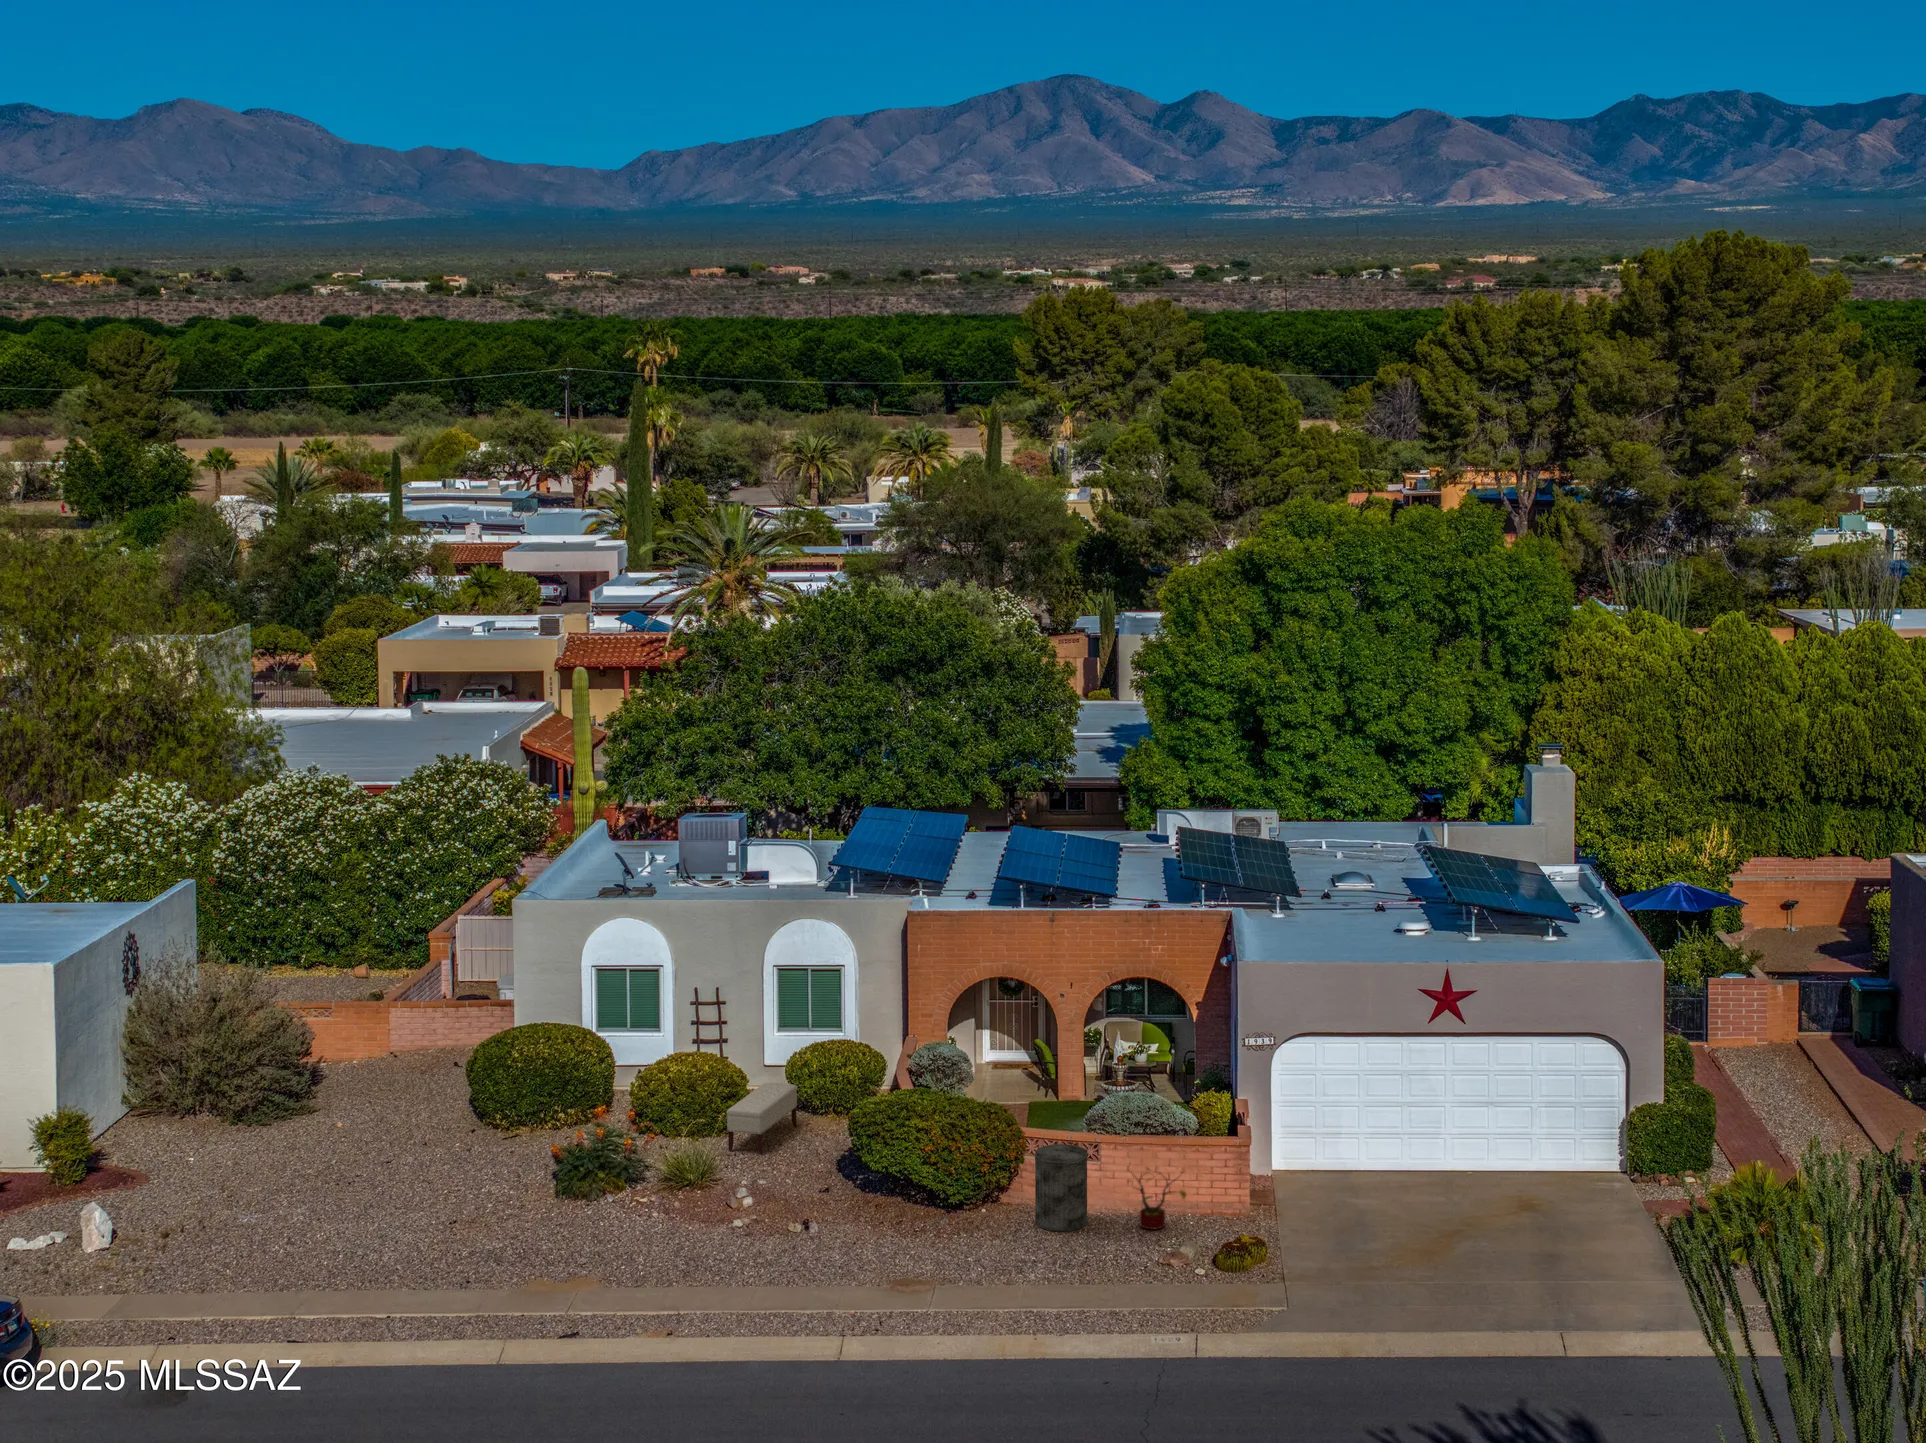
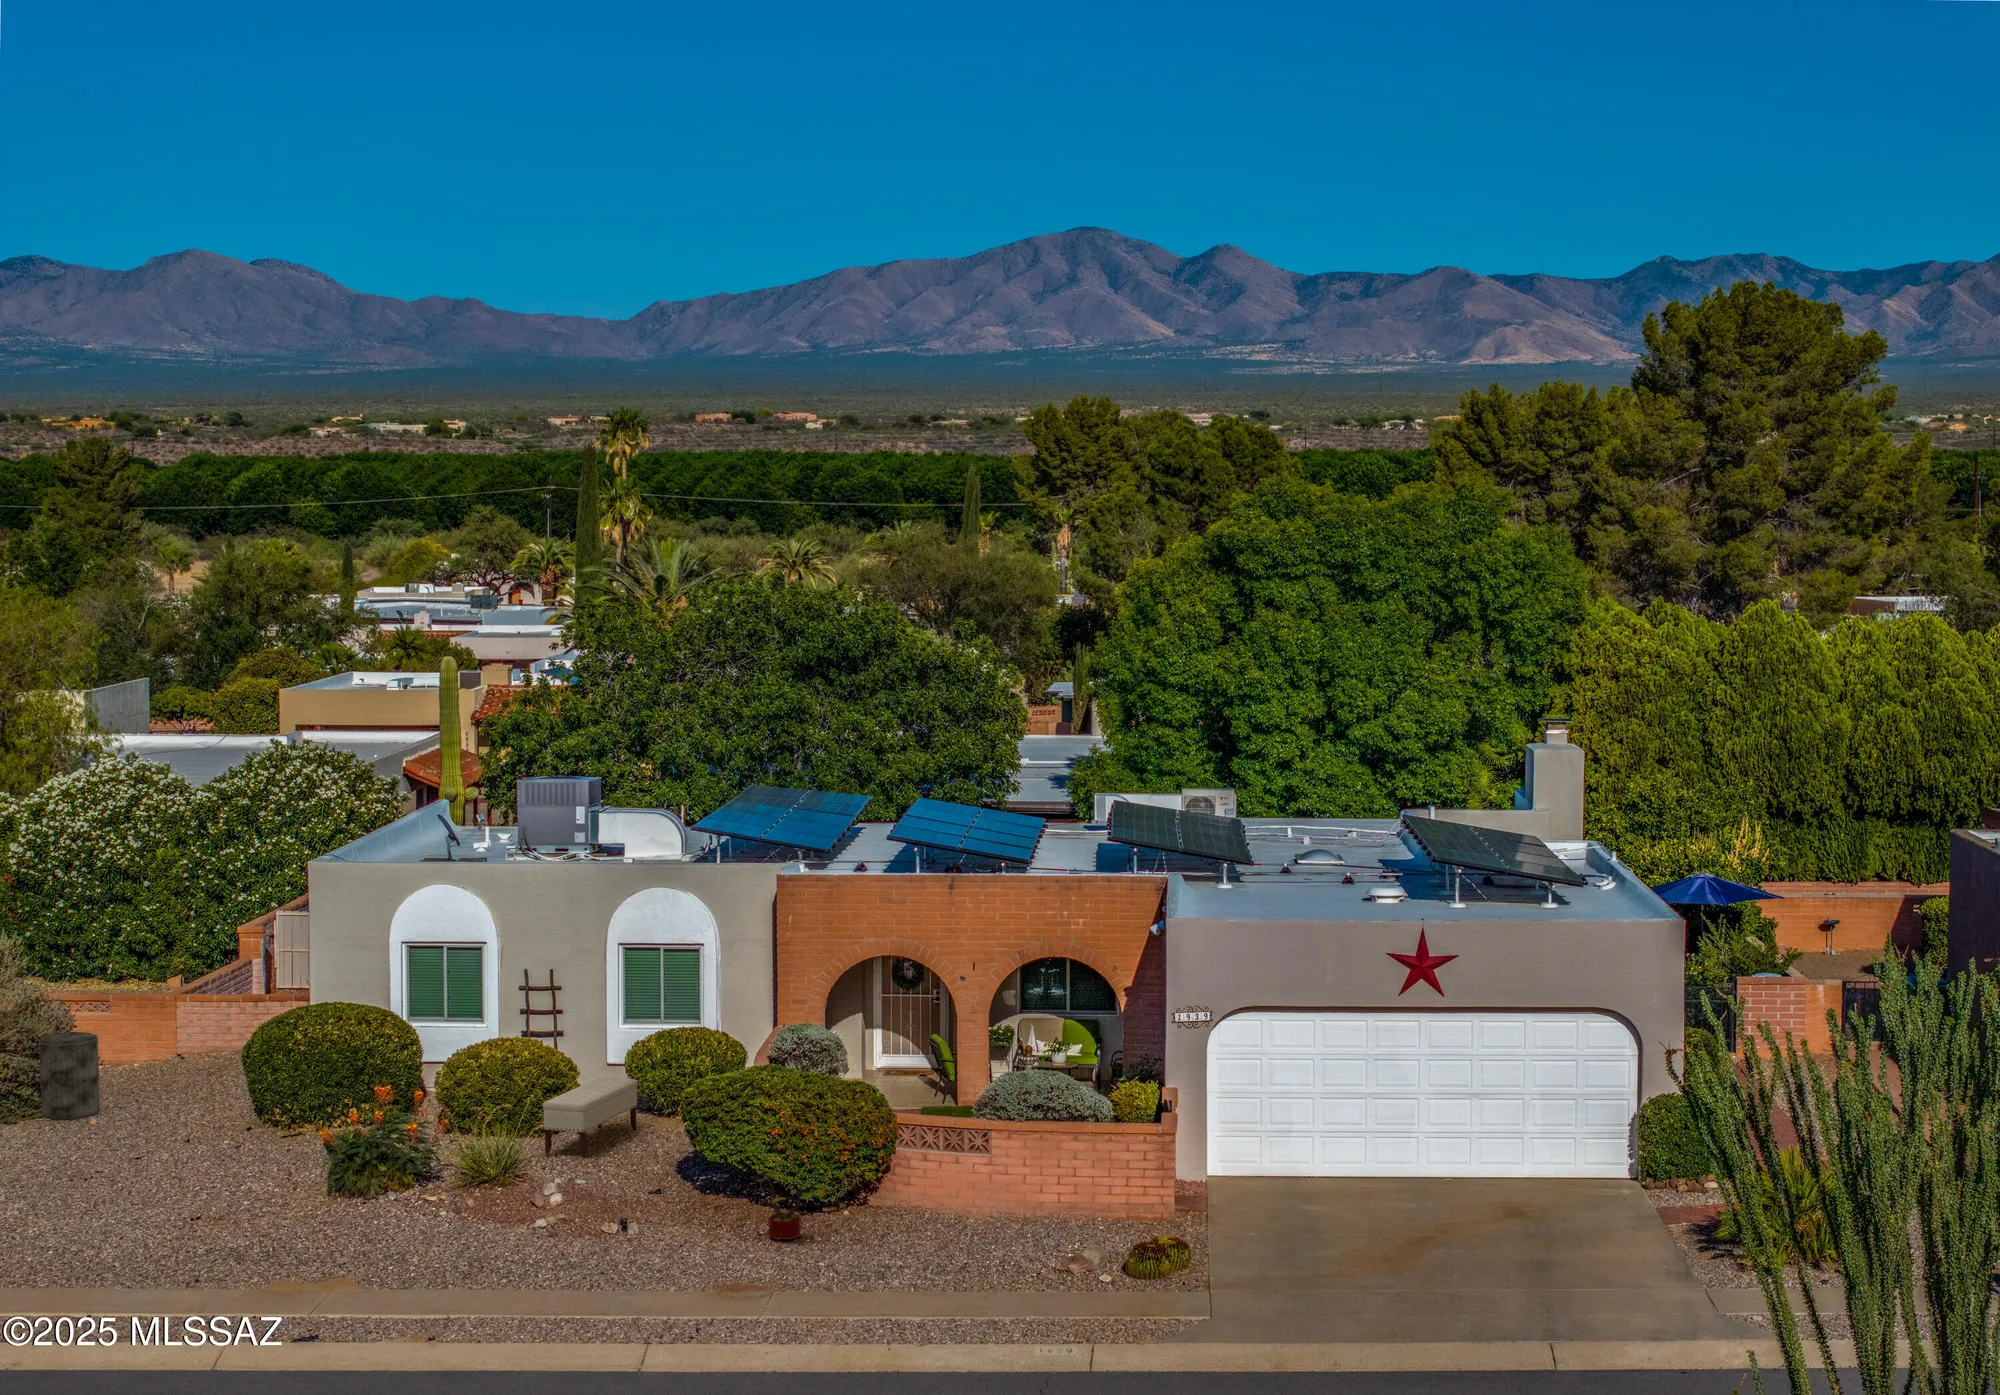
trash can: present [1035,1144,1088,1232] -> present [39,1032,100,1120]
decorative plant: present [1137,1168,1186,1229] -> present [763,1160,825,1240]

